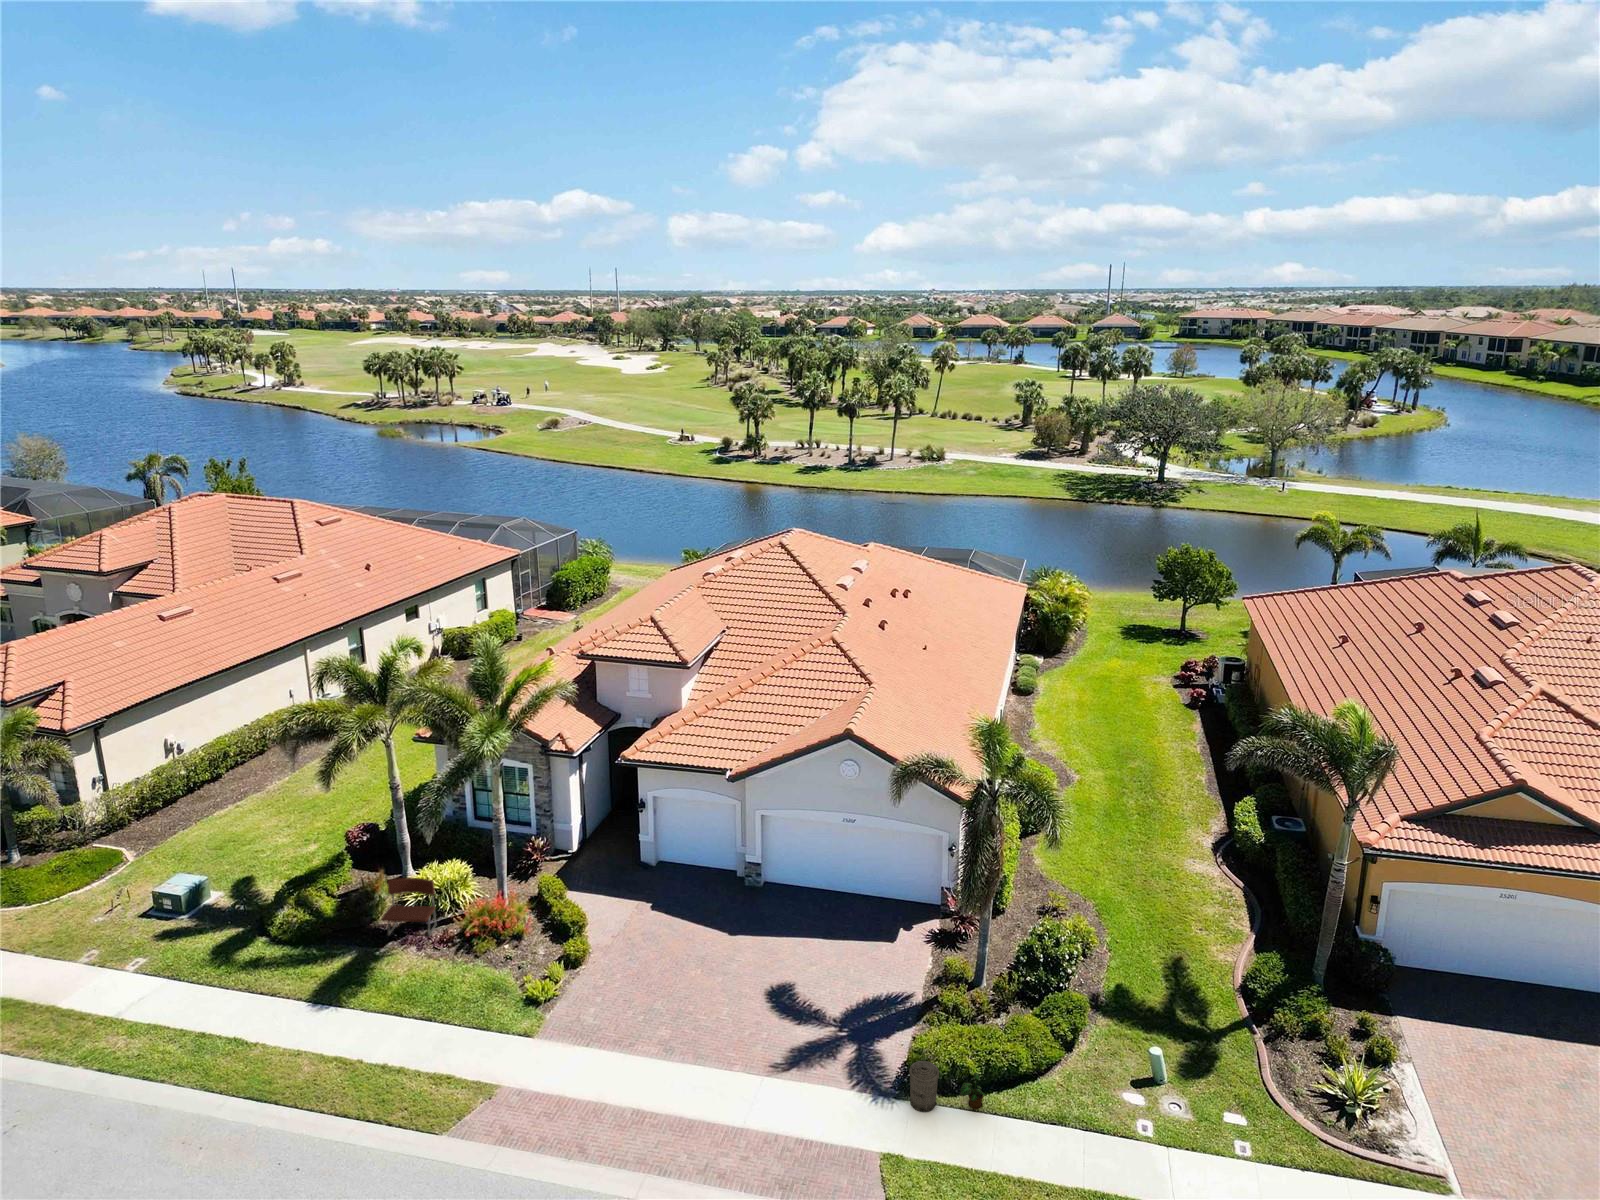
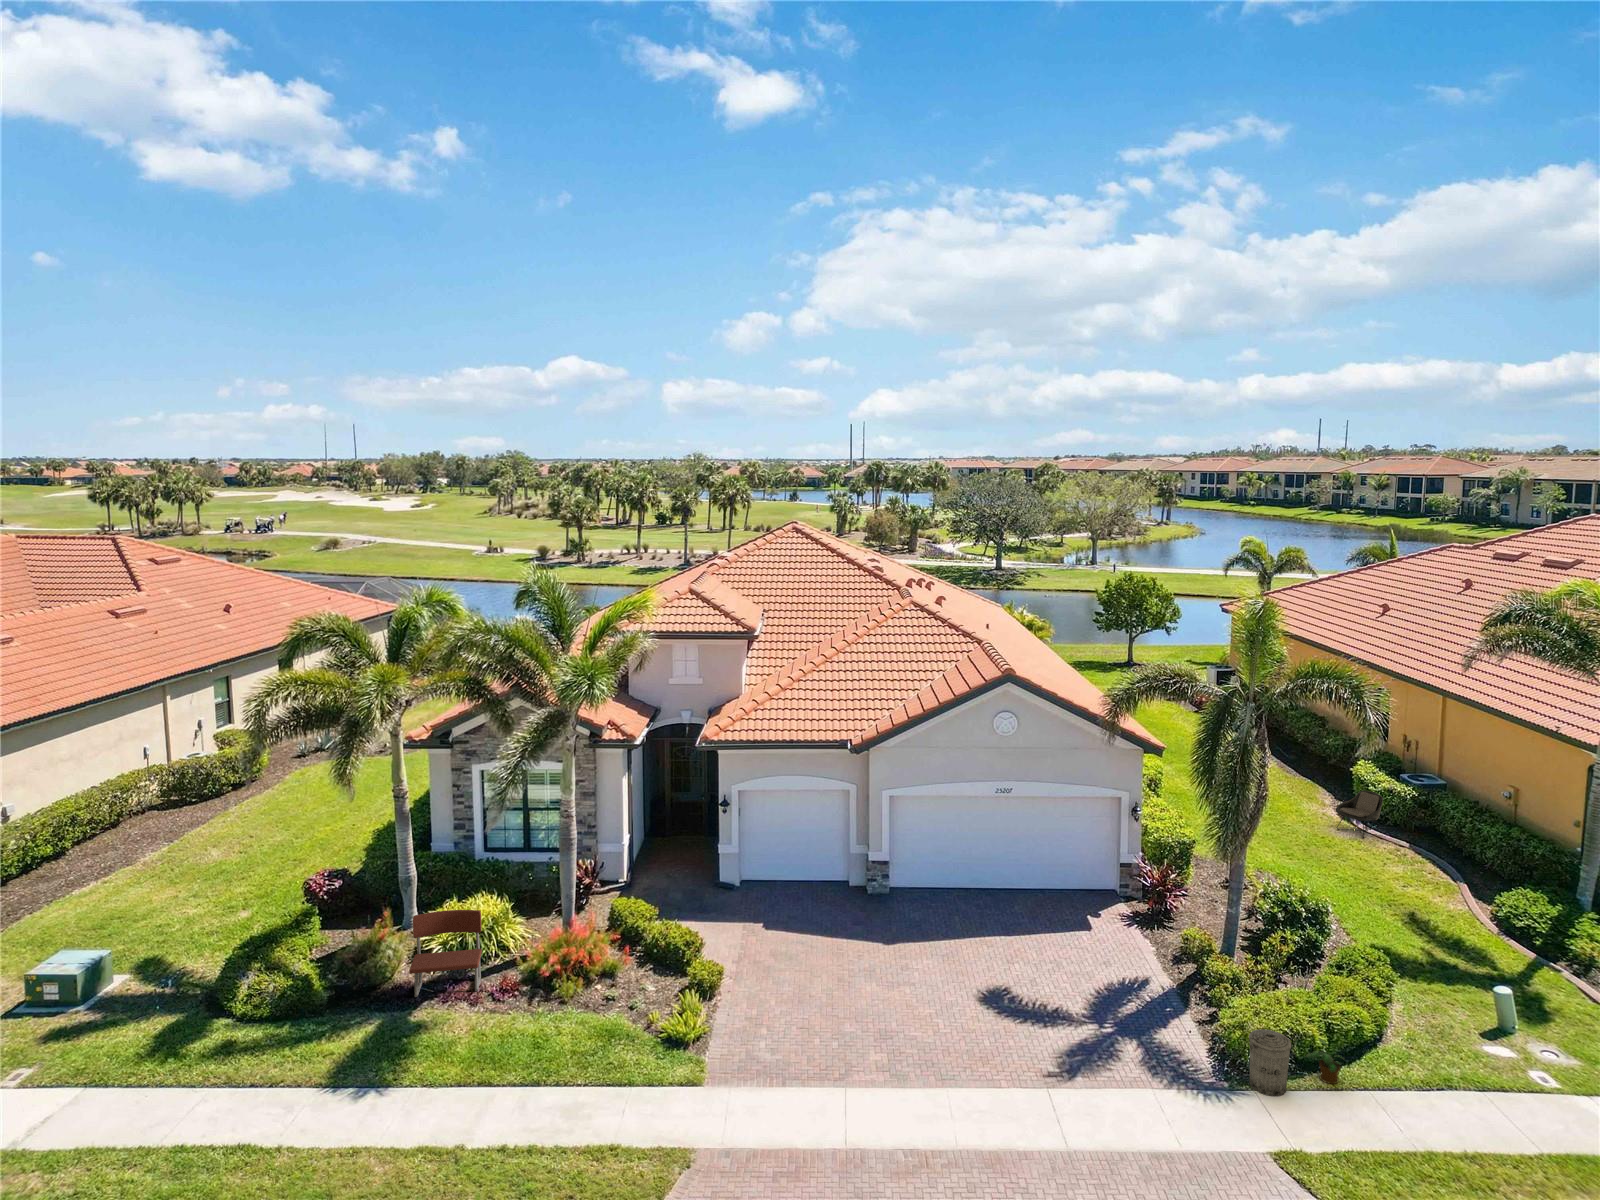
lounge chair: none [1208,826,1249,871] -> present [1336,791,1383,838]

